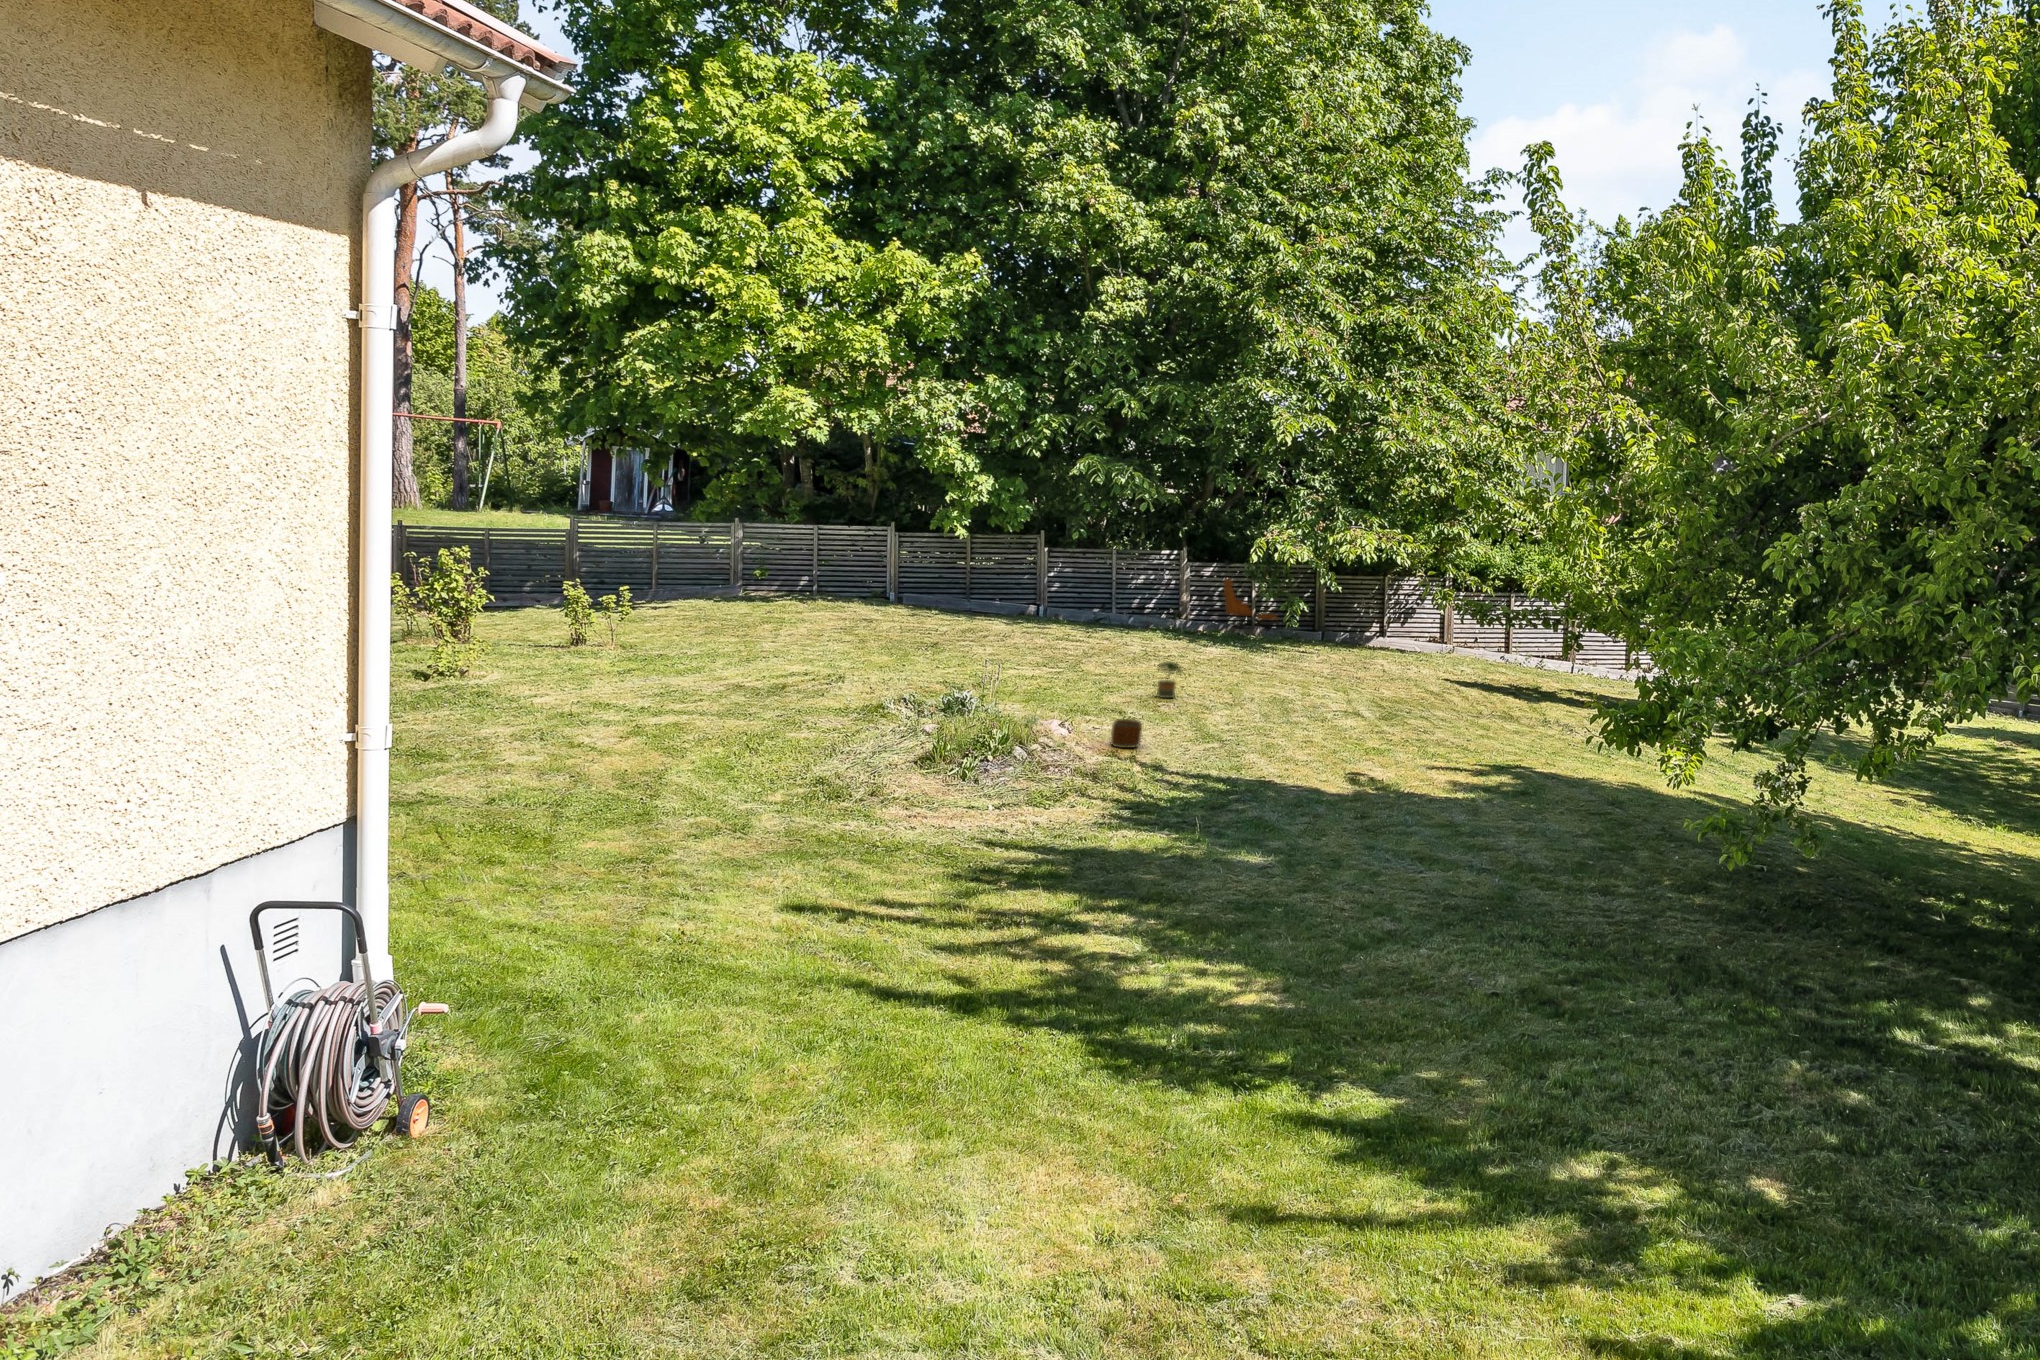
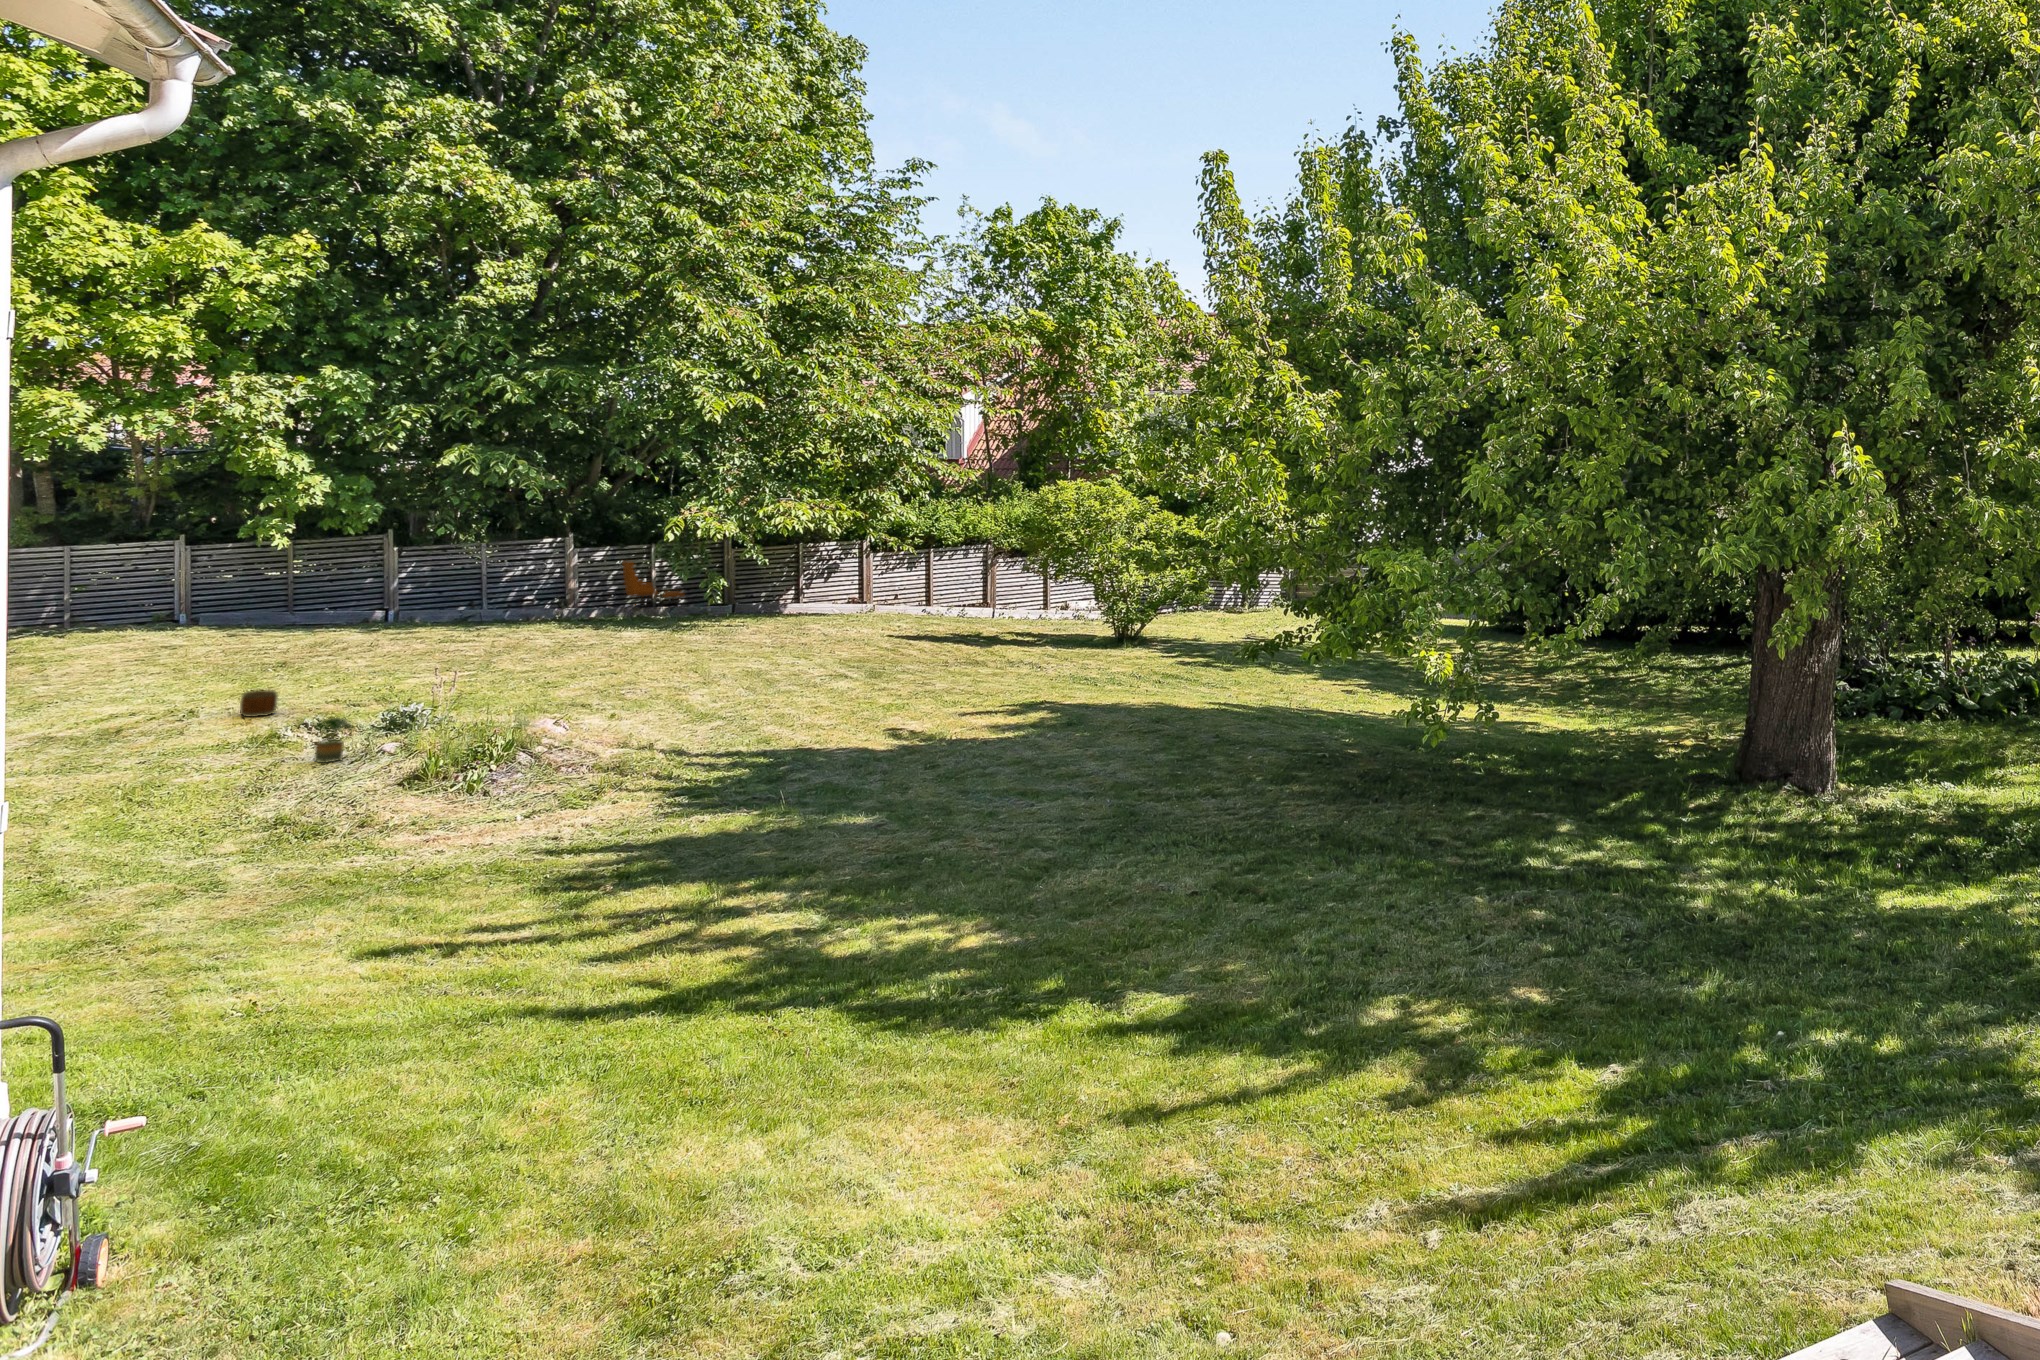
potted tree: present [1157,661,1181,698] -> present [315,718,353,763]
bucket: present [1111,719,1142,748] -> present [240,690,278,717]

